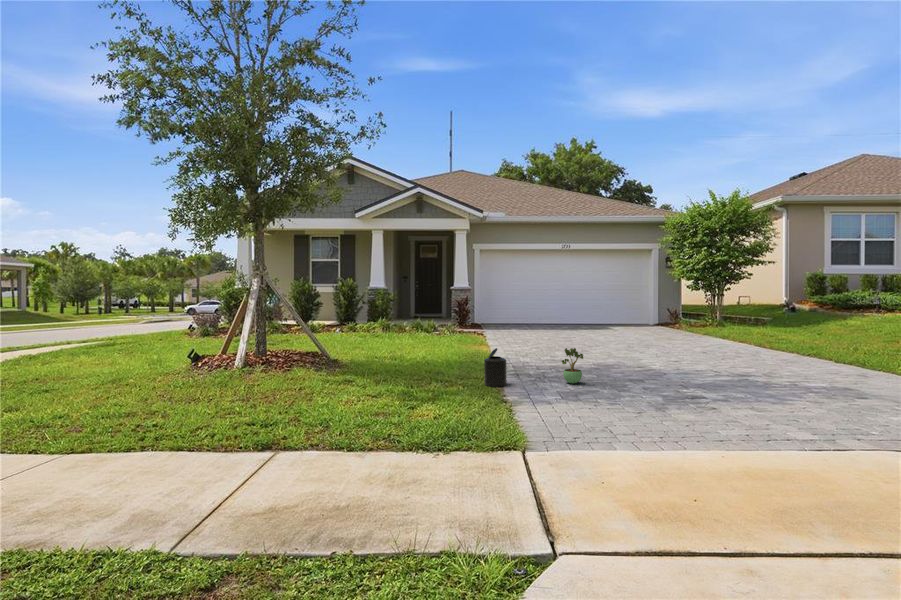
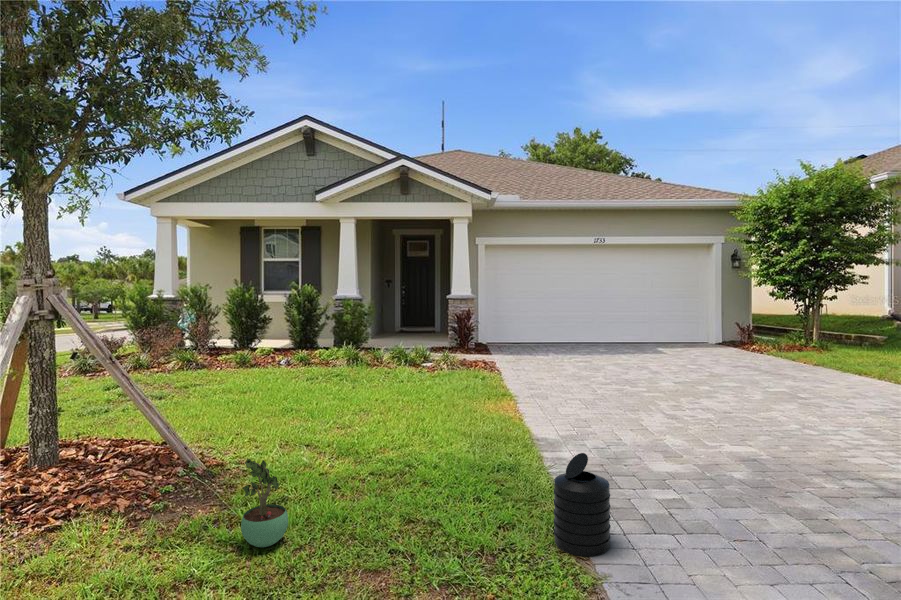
potted plant: present [562,348,583,384] -> present [241,459,288,547]

